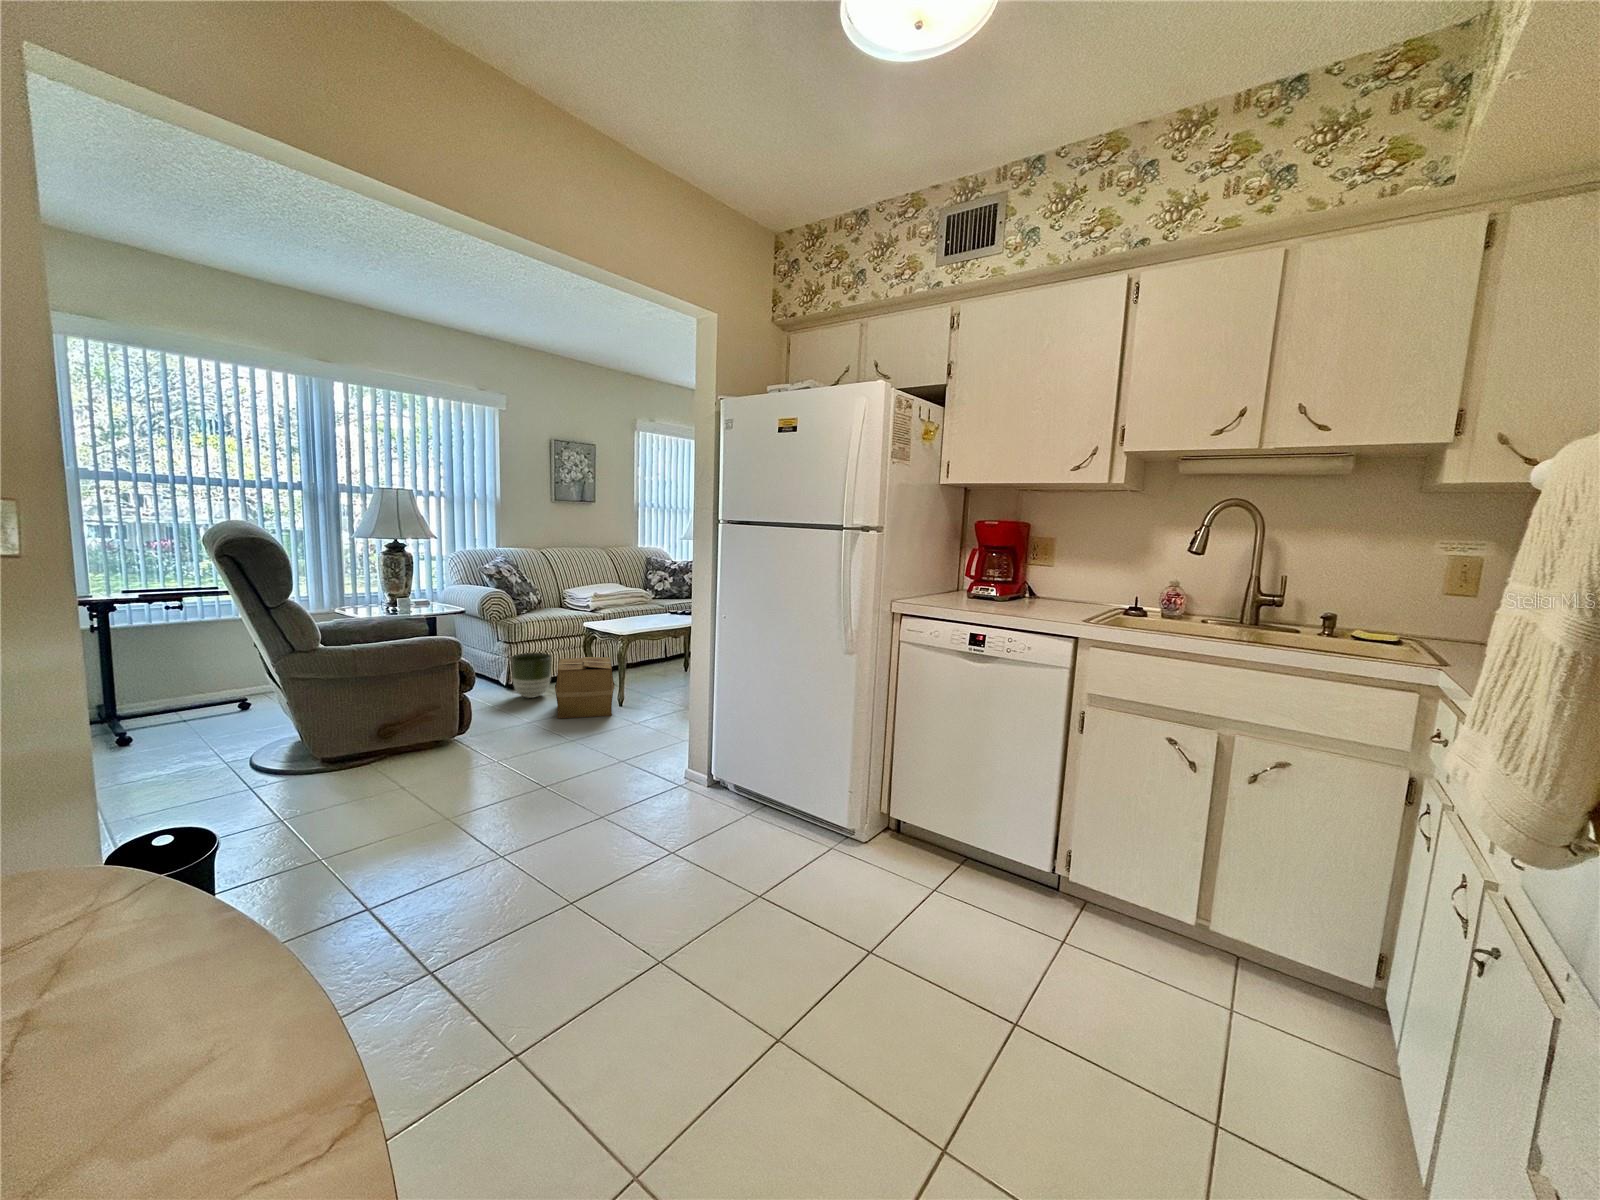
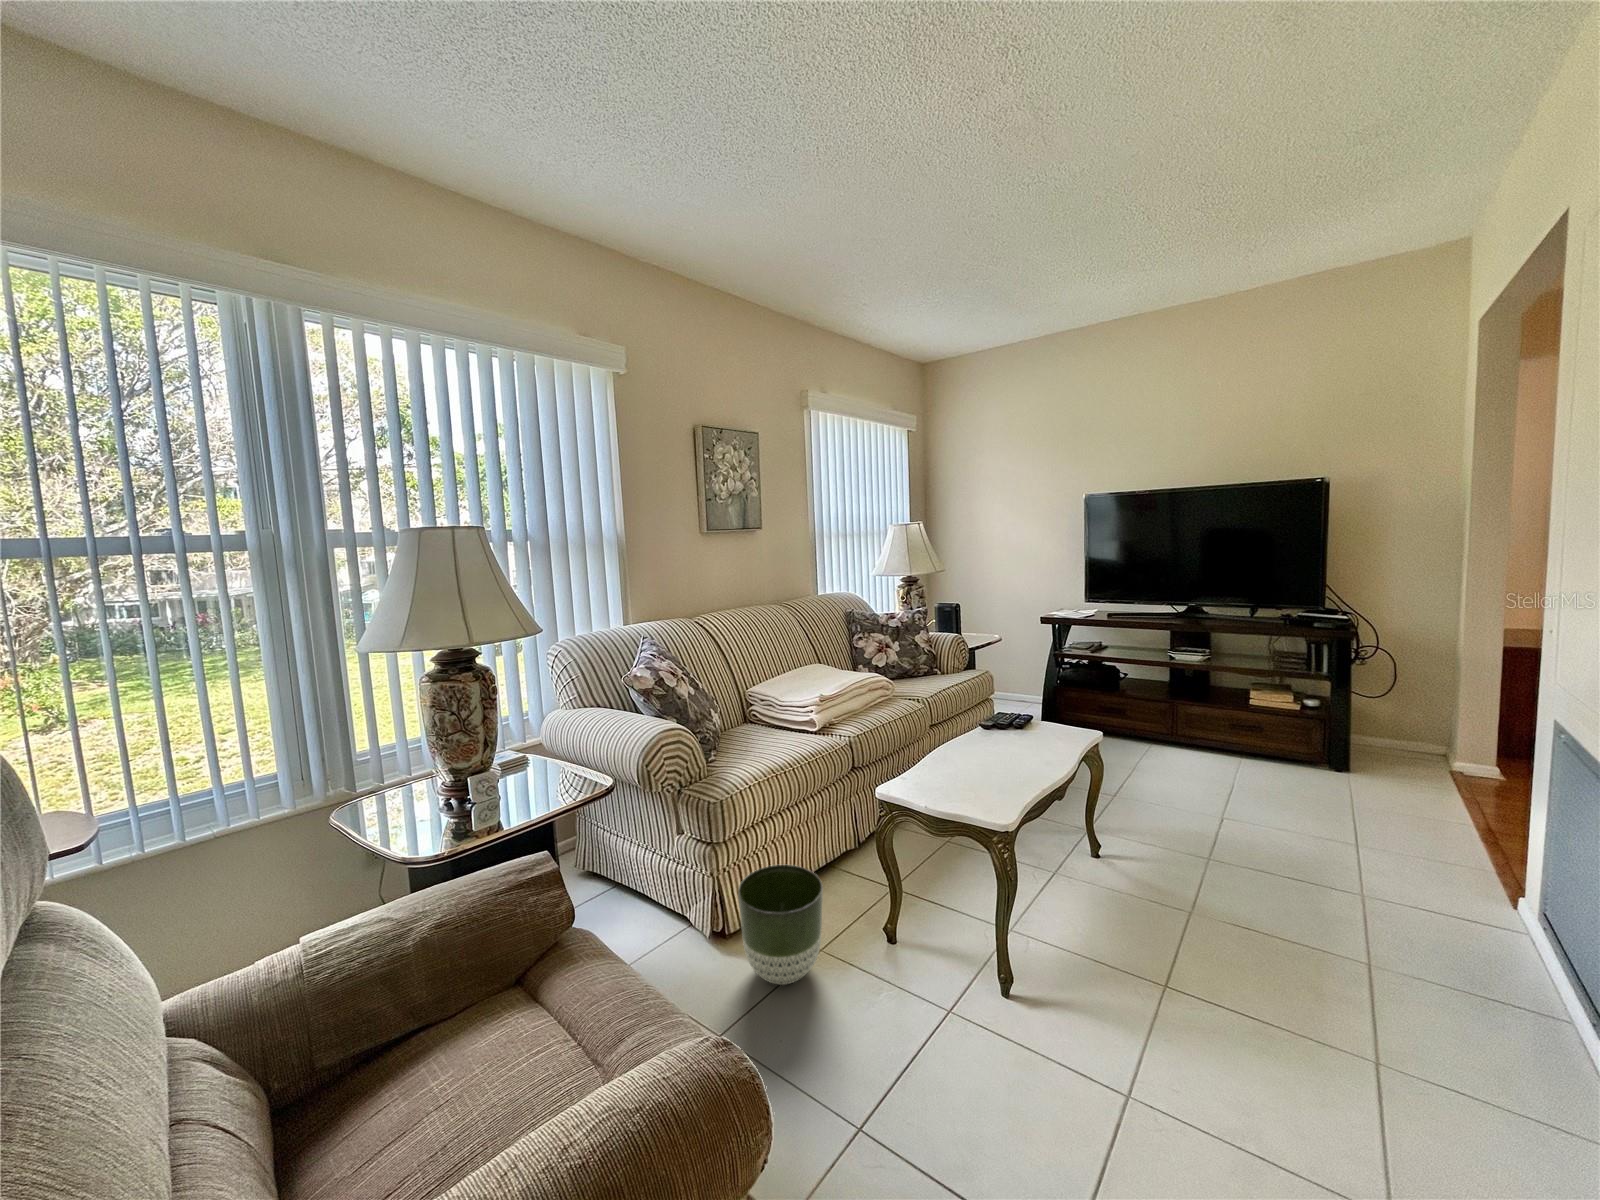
cardboard box: present [555,657,615,718] -> none [868,883,1042,1108]

